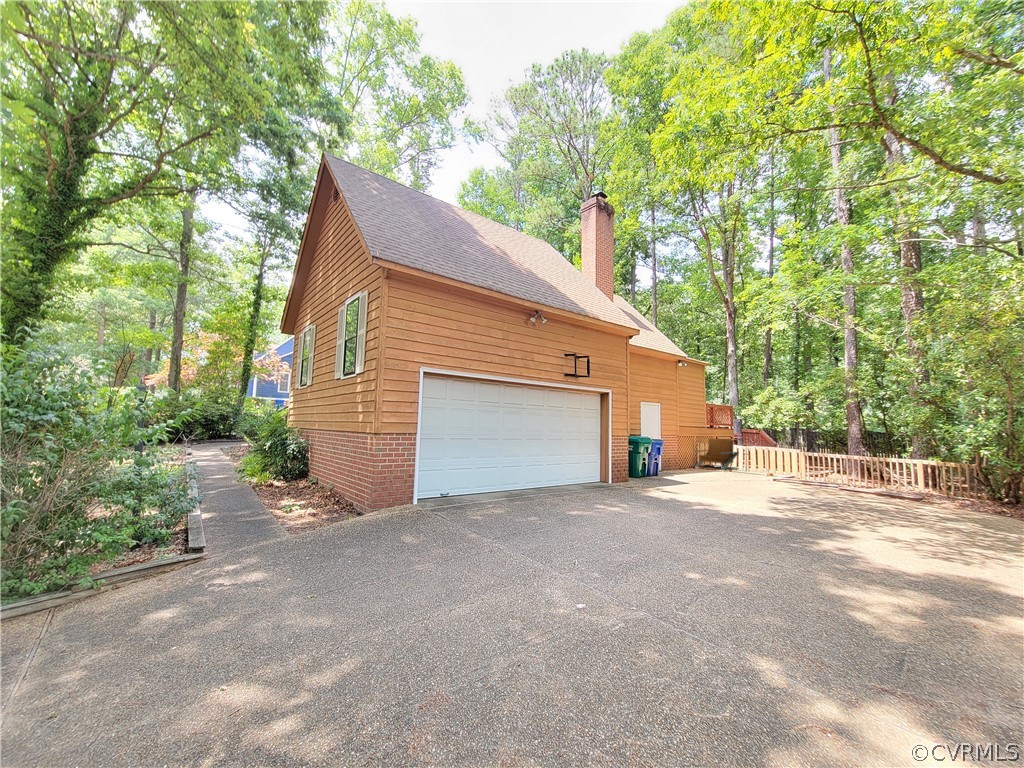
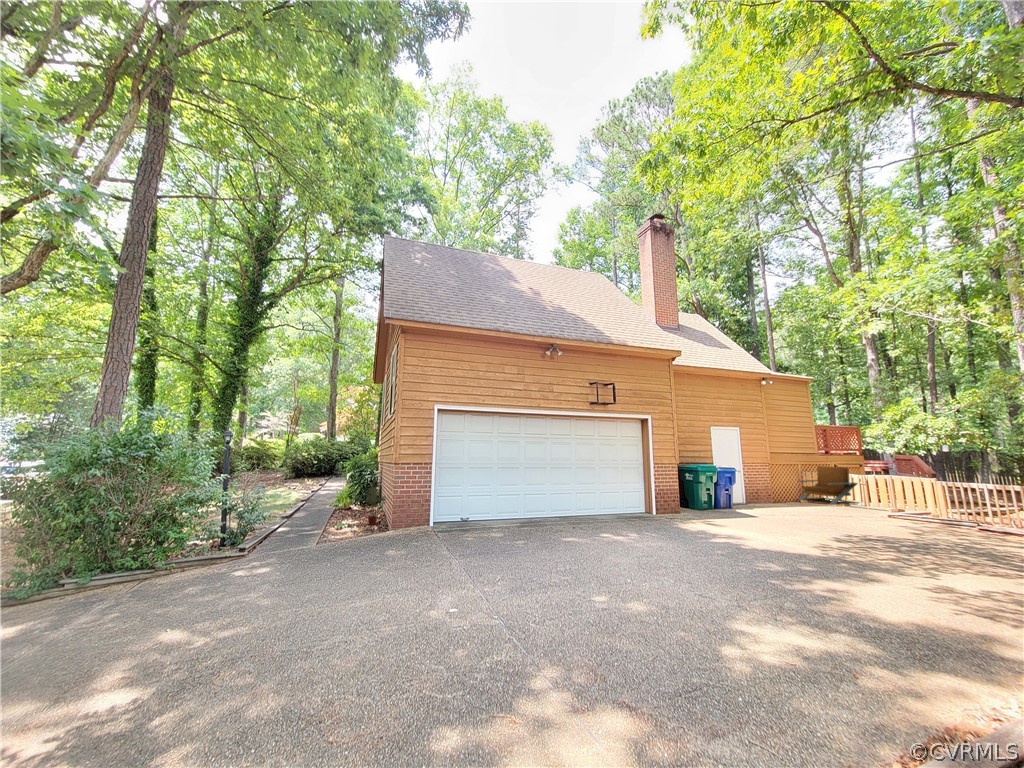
potted tree: none [317,455,347,507] -> present [366,482,386,525]

